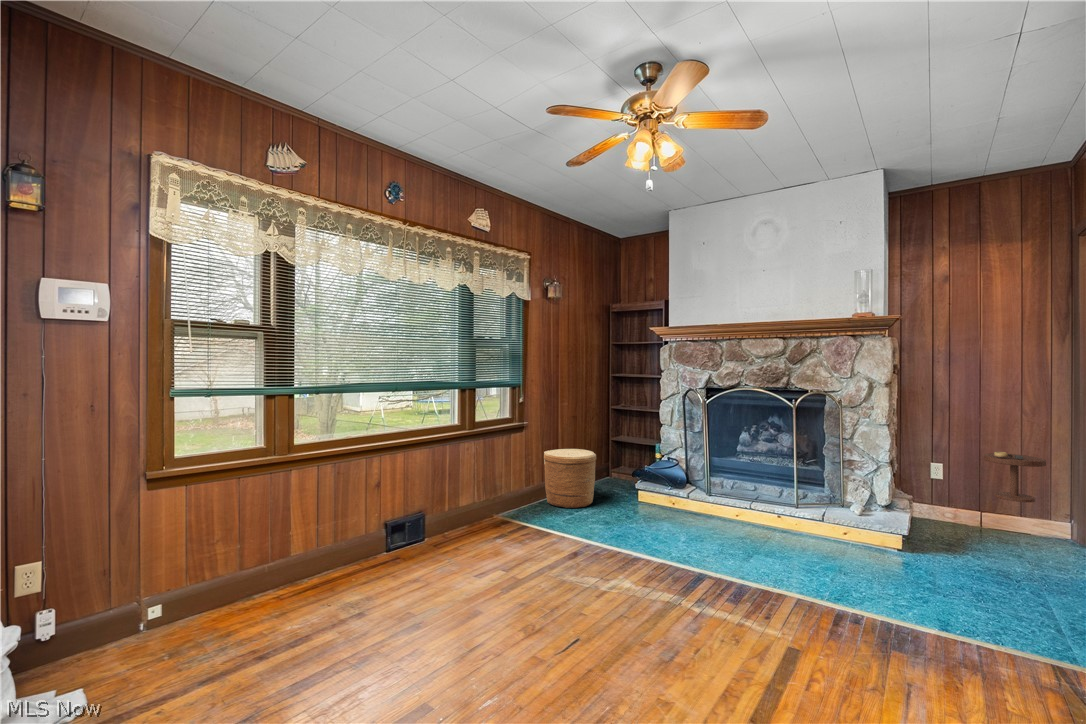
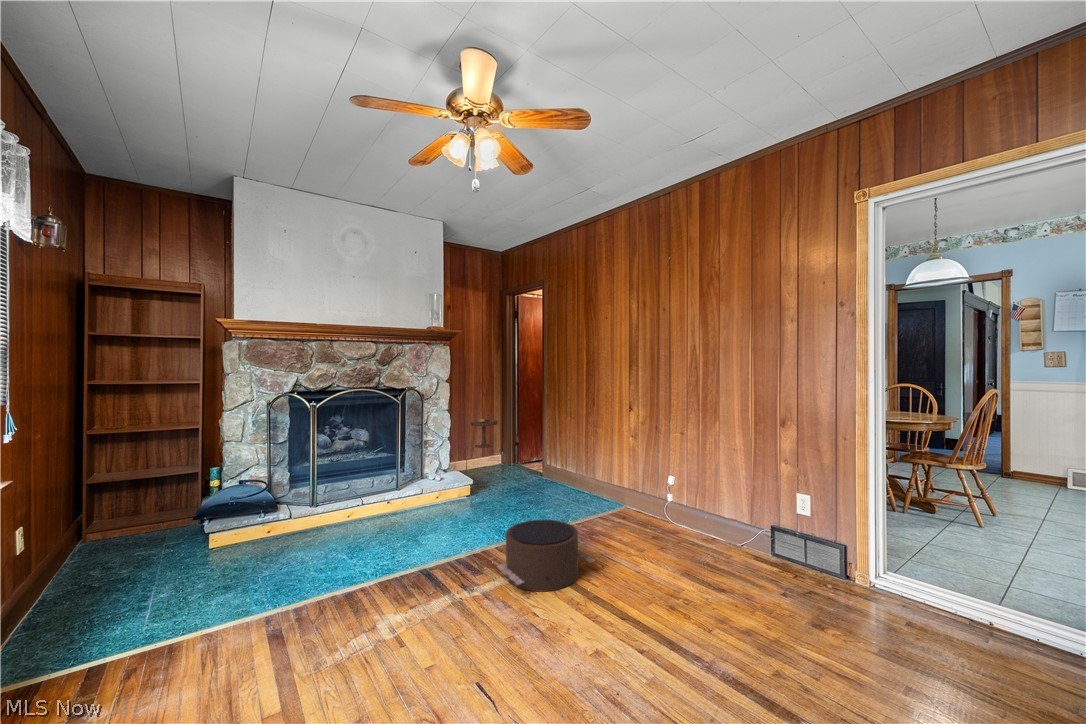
woven basket: present [544,449,596,508] -> none [26,502,153,618]
pouf: none [714,572,856,675] -> present [498,520,595,592]

